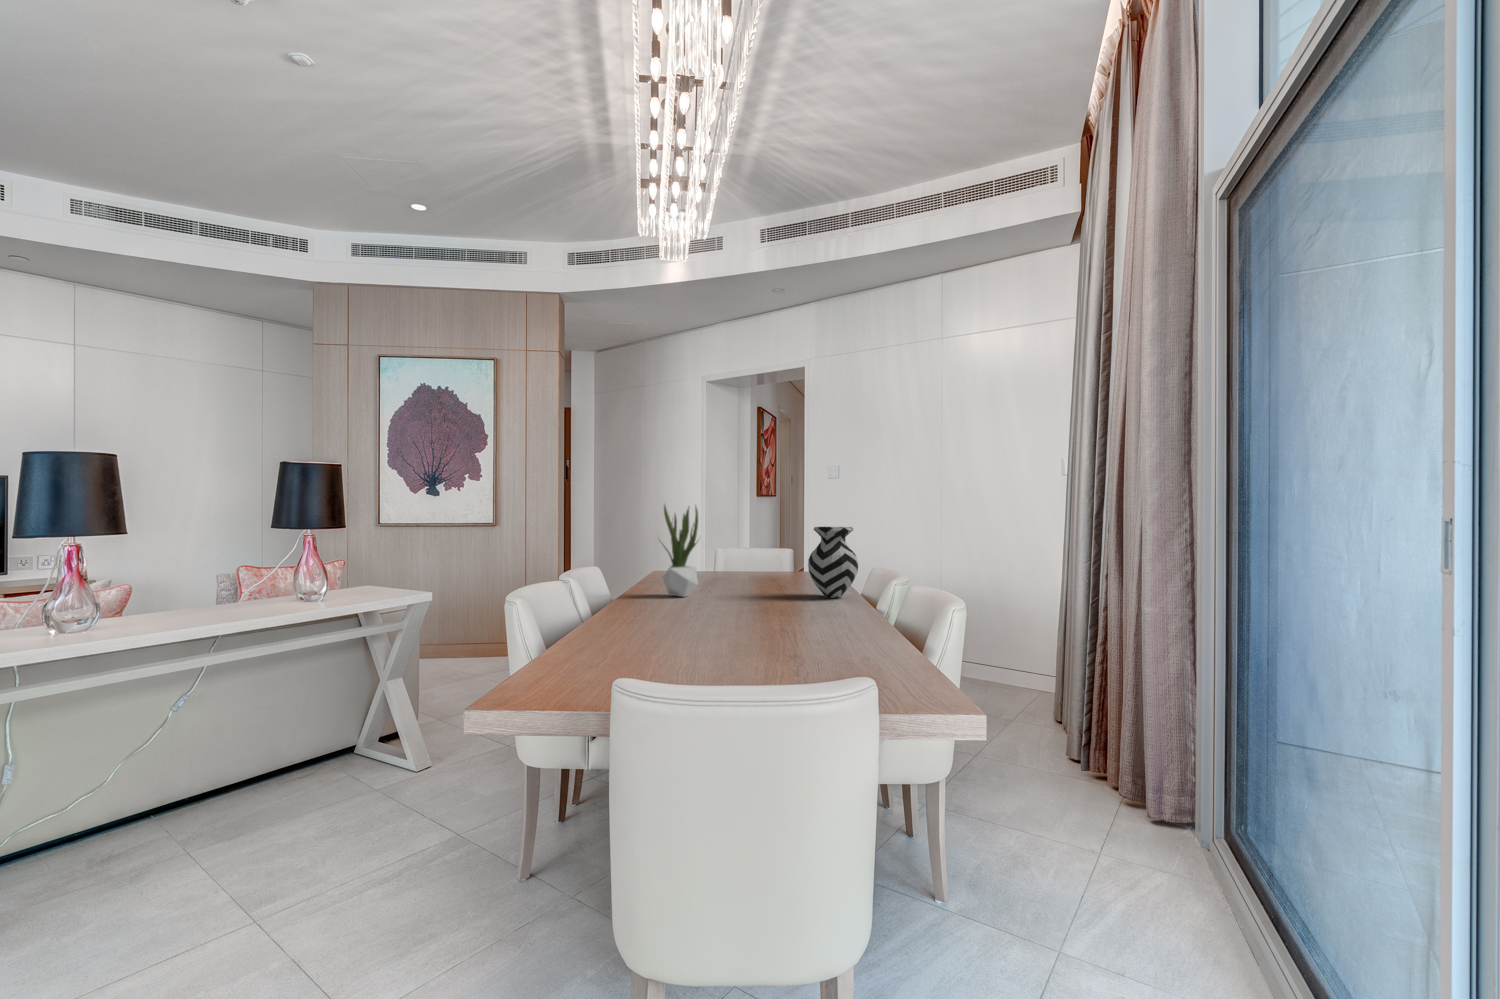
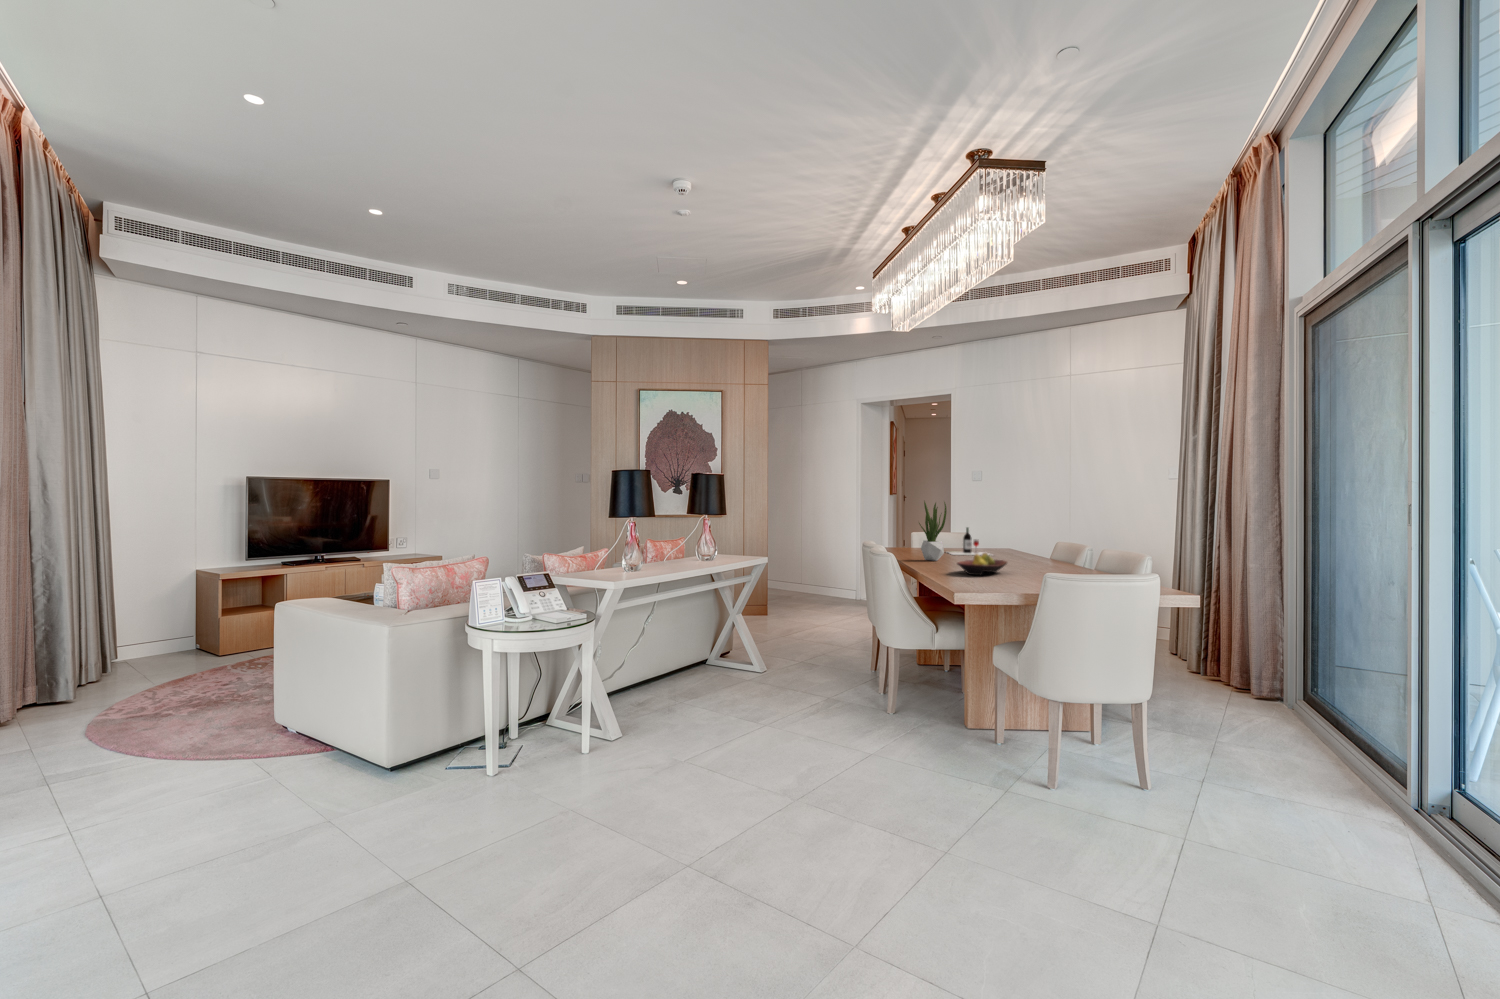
vase: present [808,527,858,598] -> none [1016,515,1051,561]
wine bottle: none [739,544,800,585] -> present [949,527,990,555]
fruit bowl: none [635,592,737,634] -> present [957,553,1007,575]

